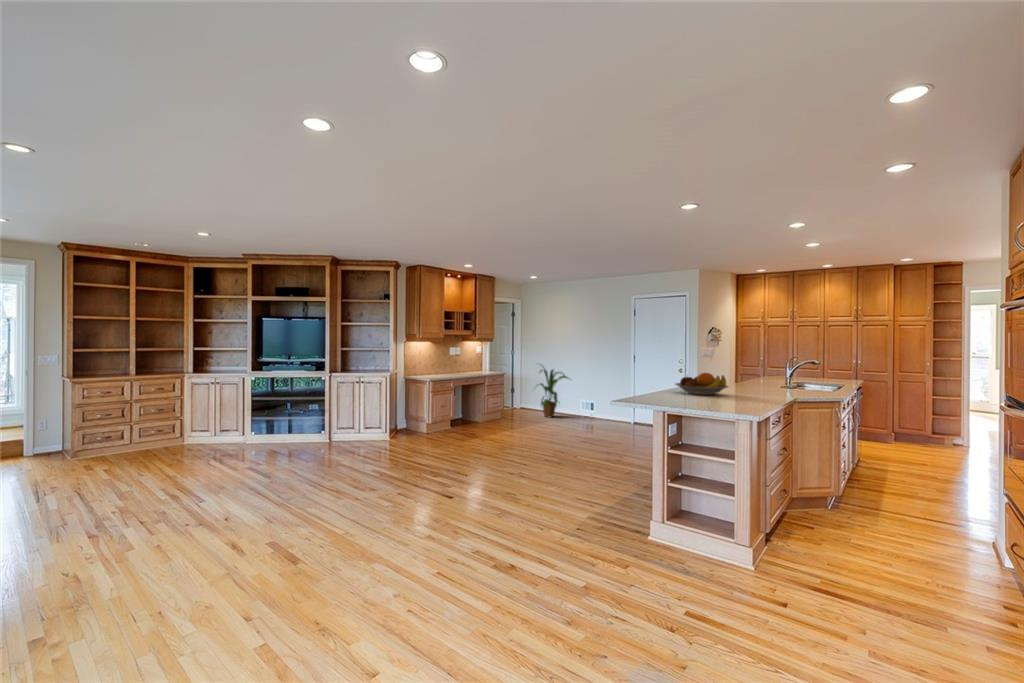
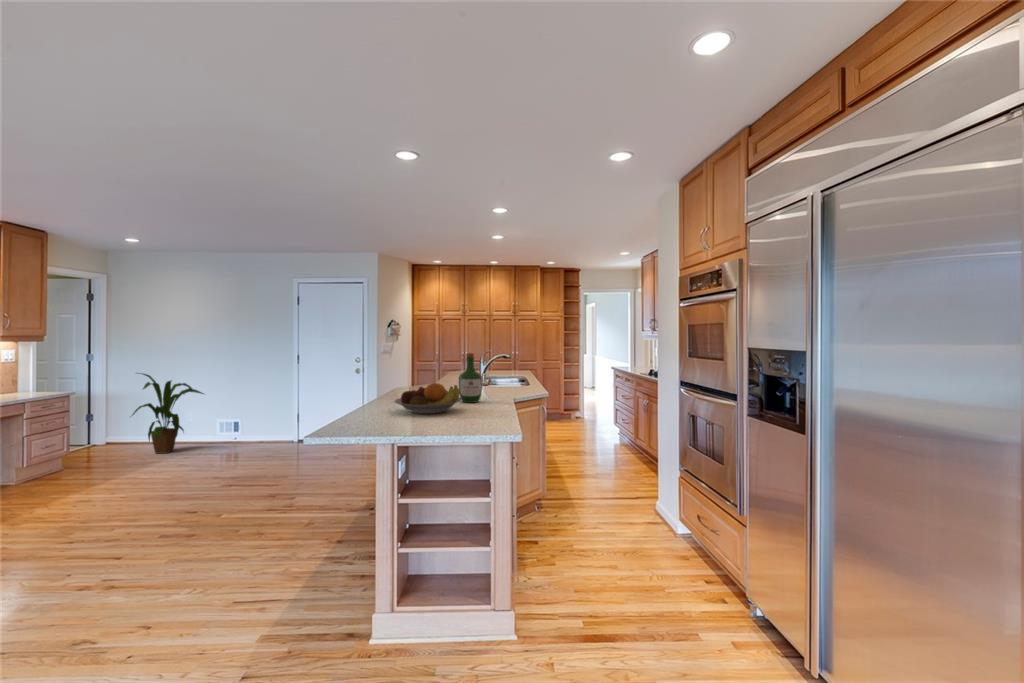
wine bottle: none [735,352,757,393] -> present [458,353,482,403]

